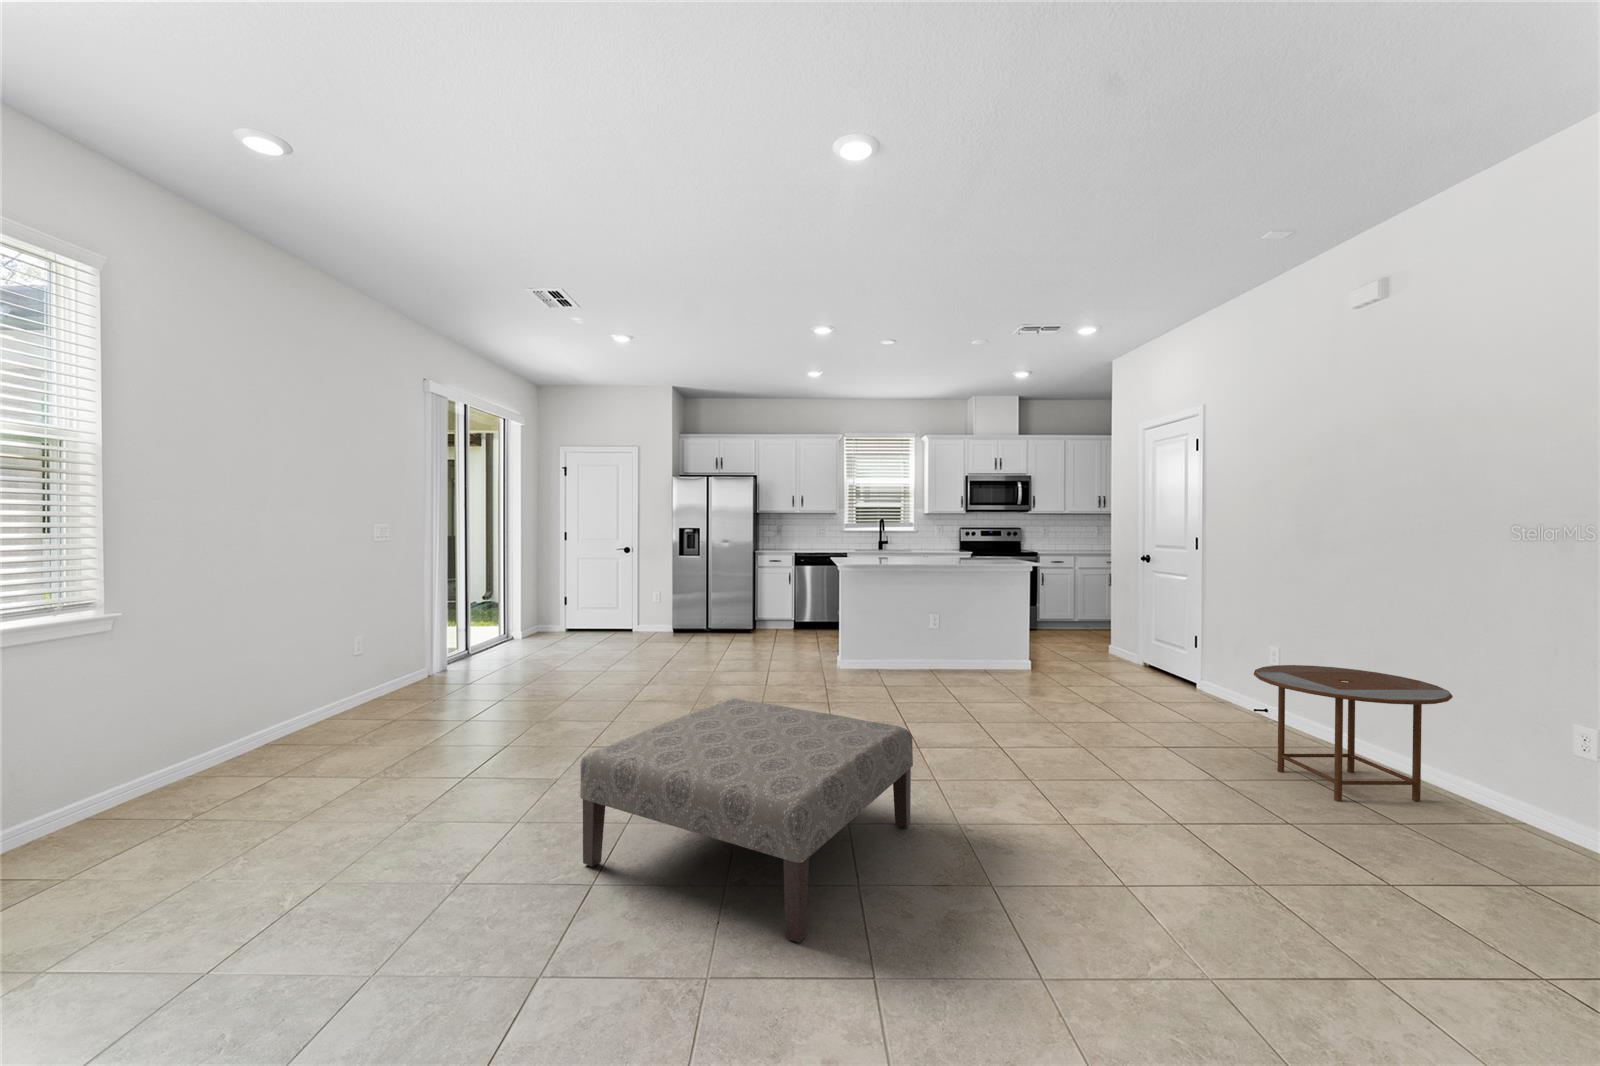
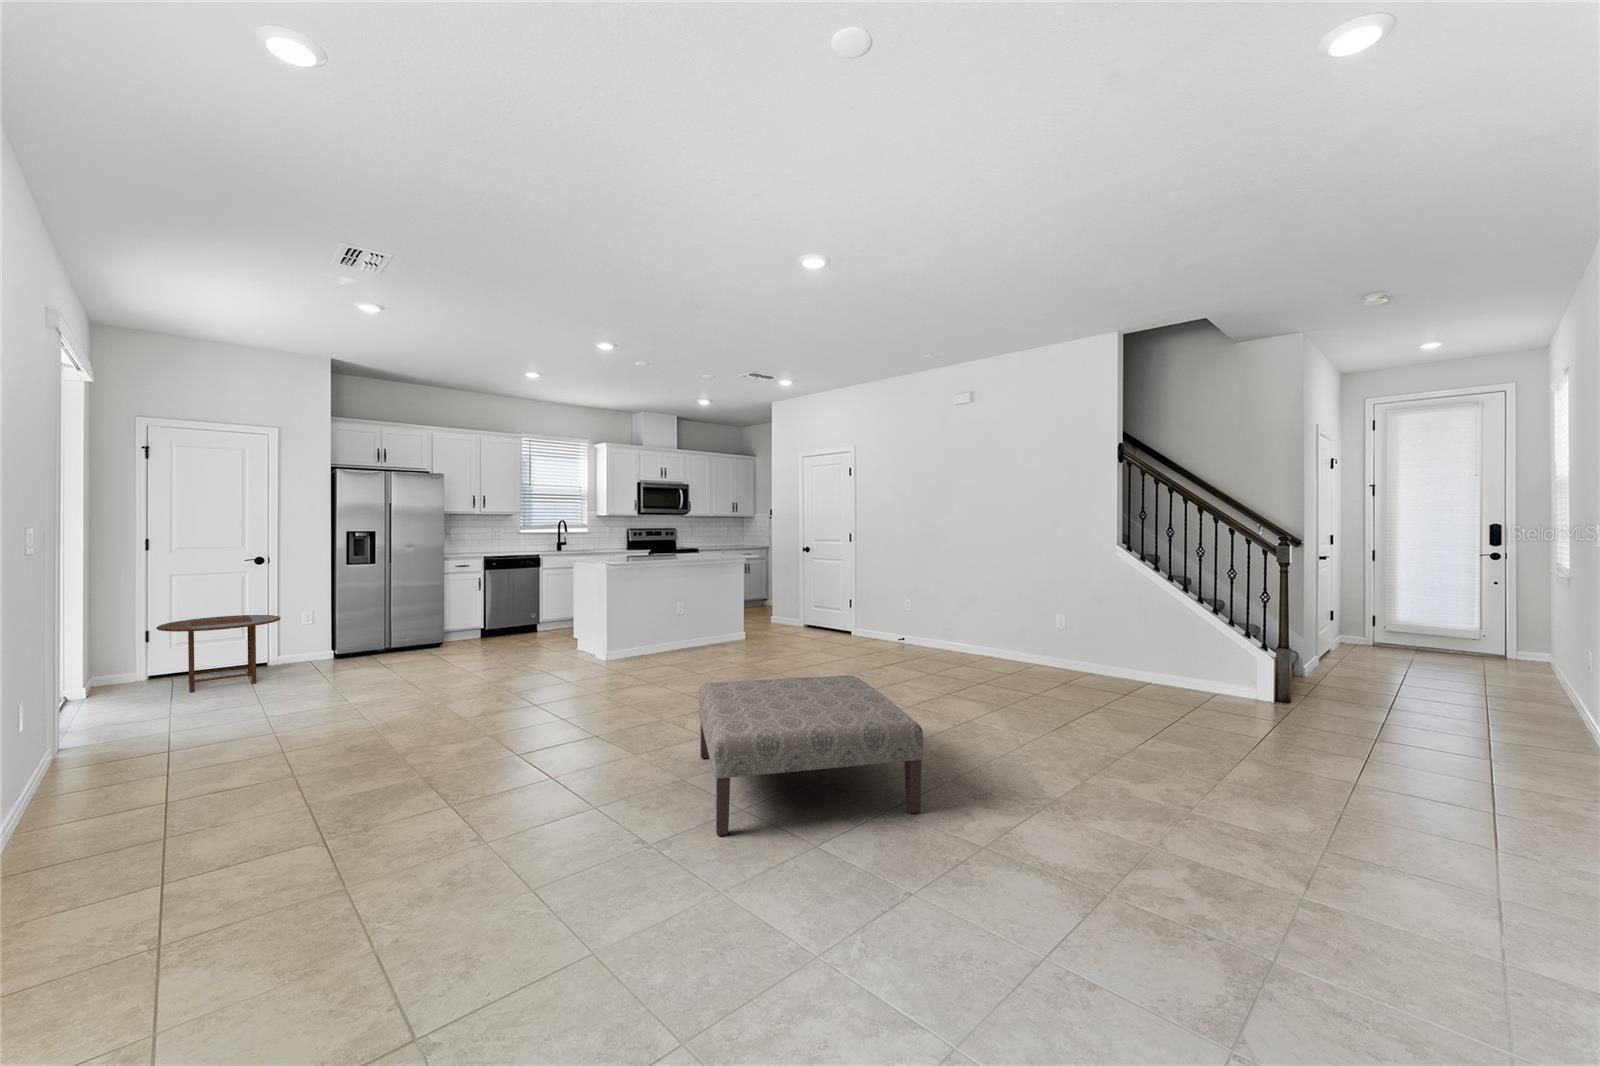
side table: present [1254,665,1453,801] -> present [156,615,281,692]

